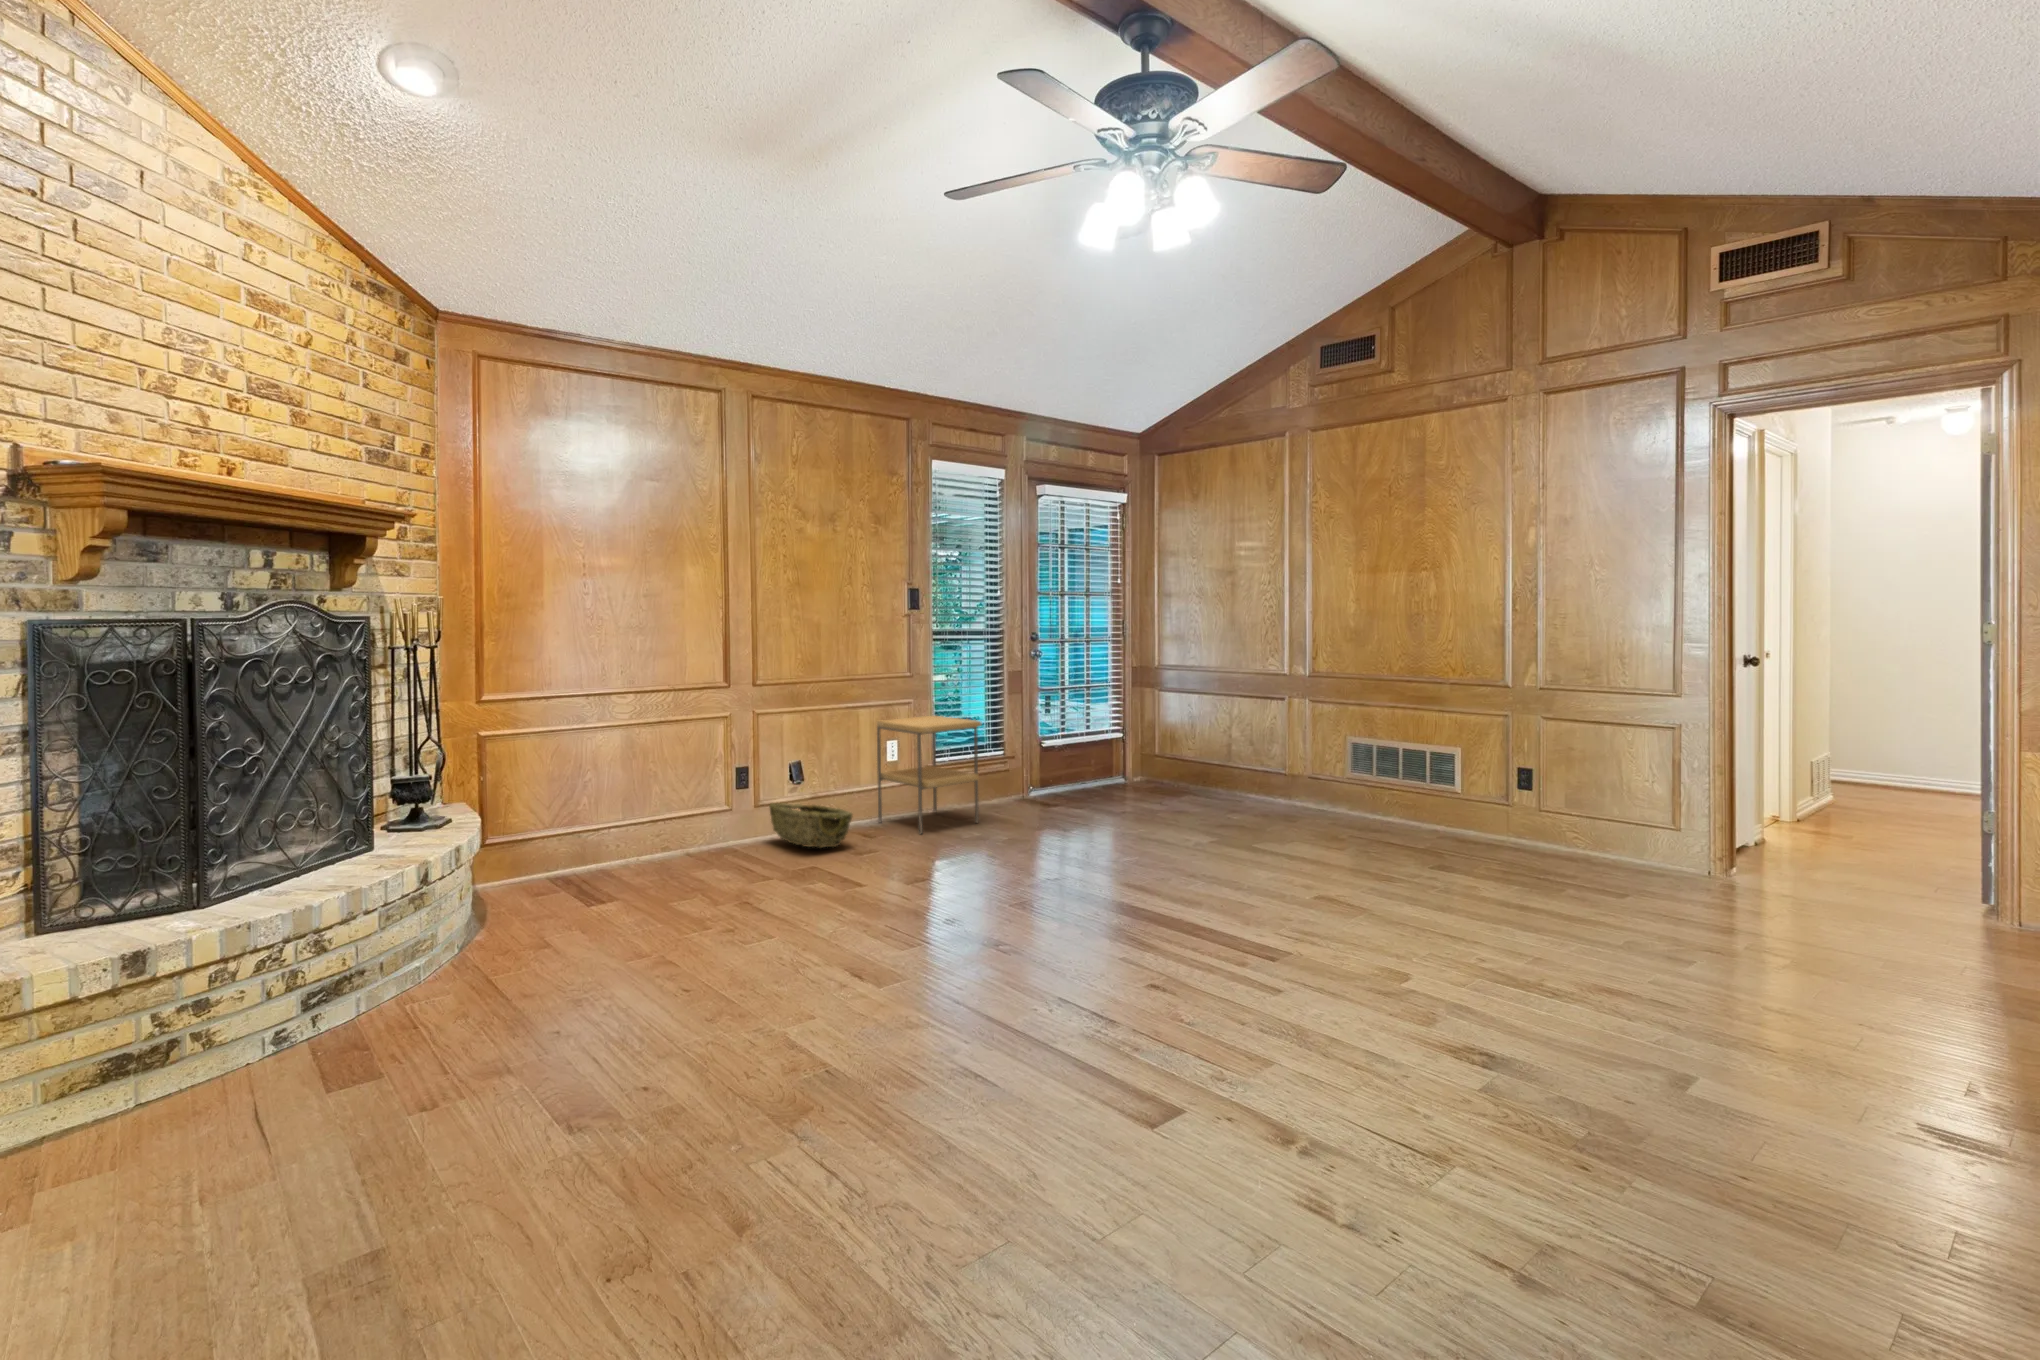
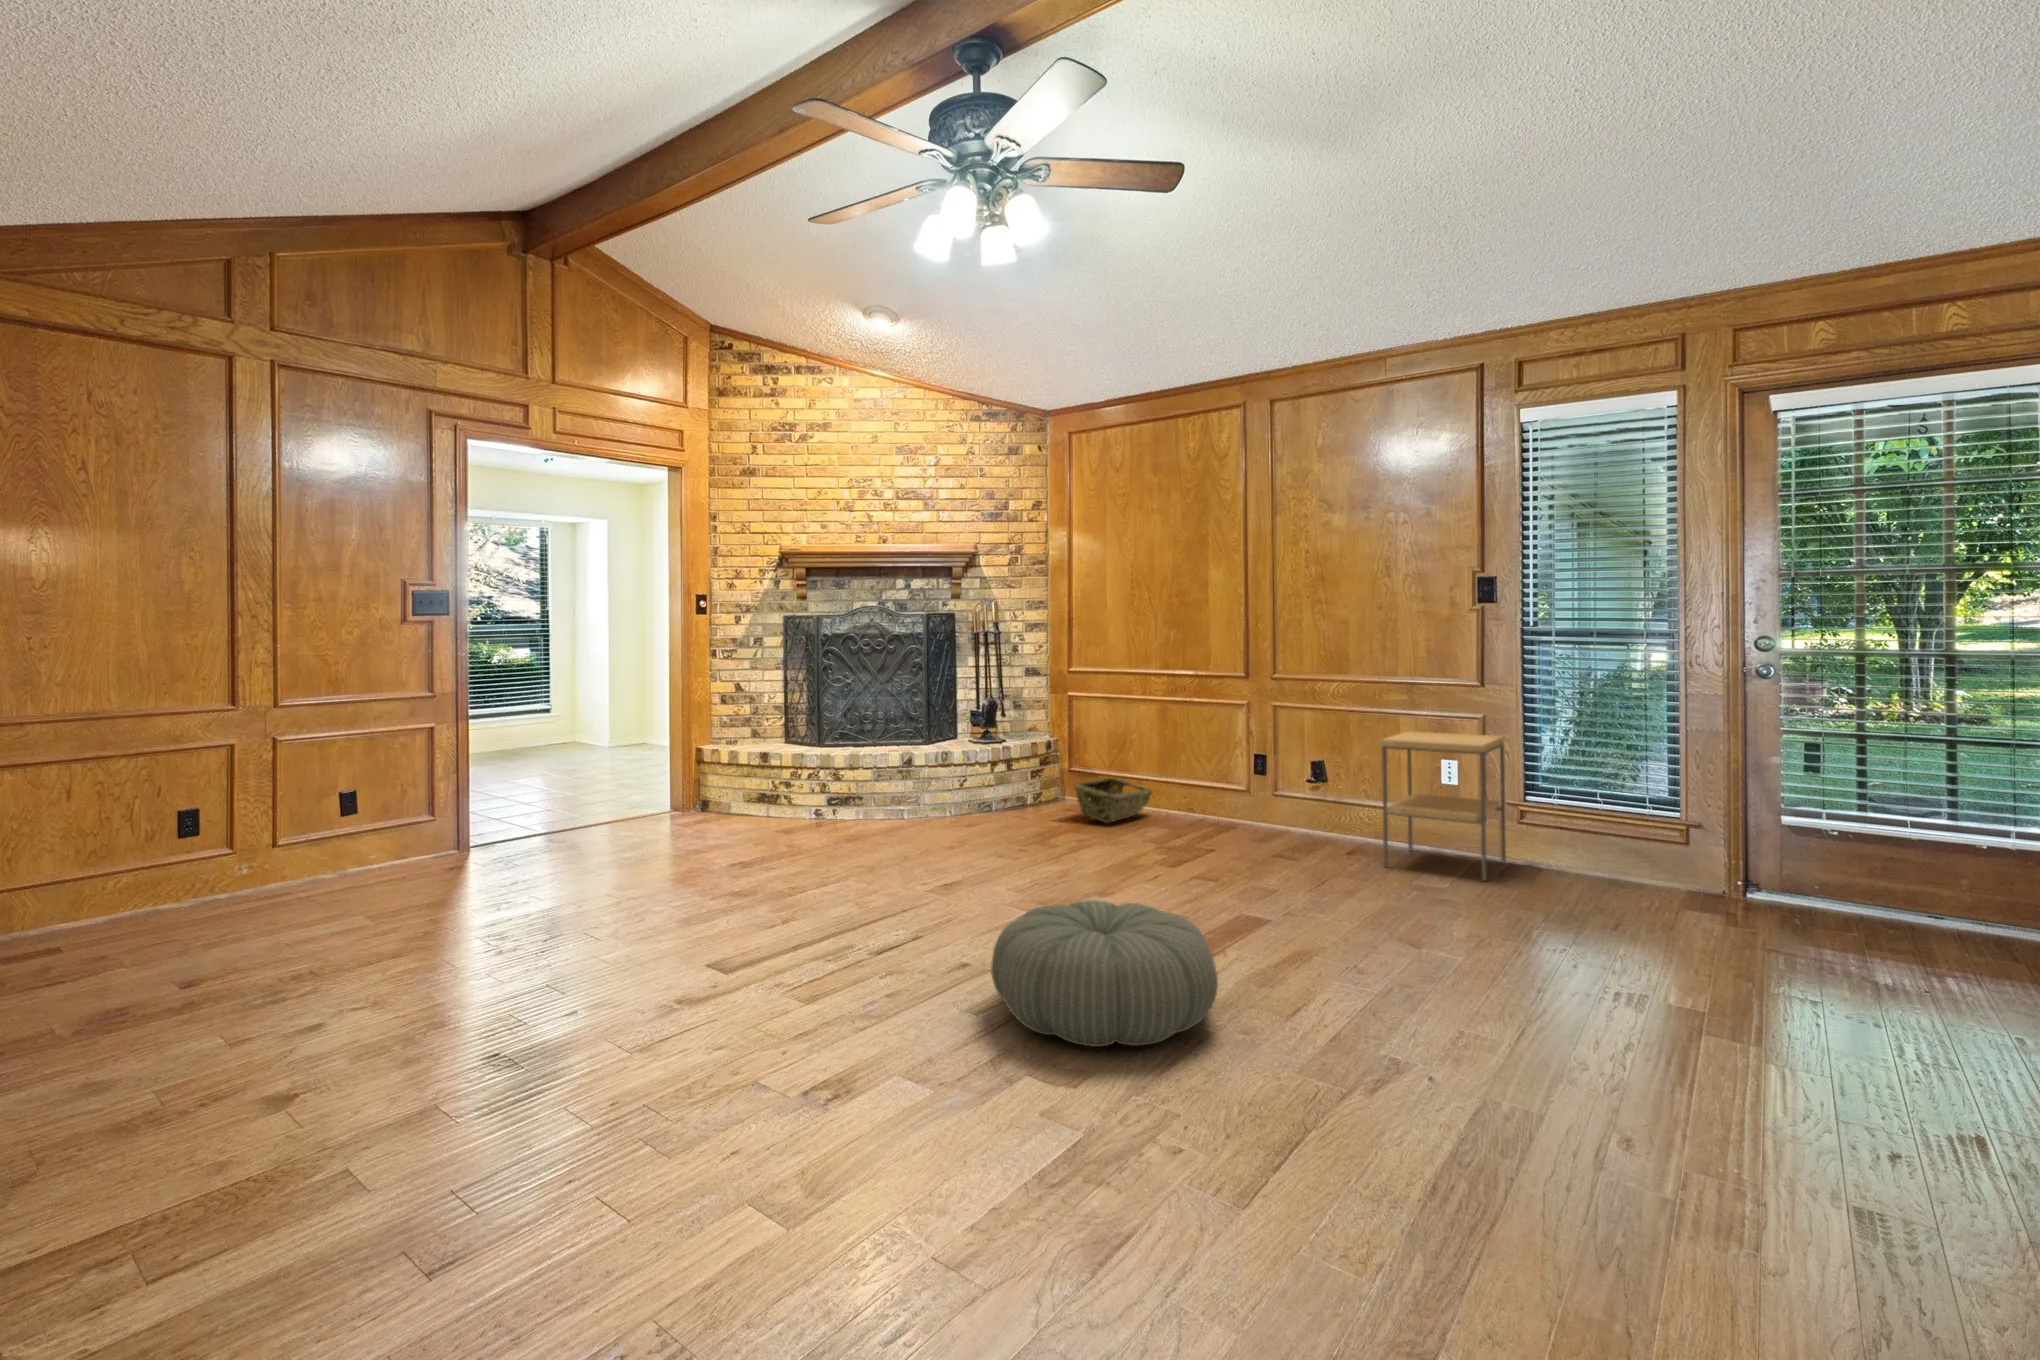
woven basket: present [769,803,852,848] -> present [1074,778,1152,823]
pouf: none [1181,858,1374,972] -> present [991,900,1218,1047]

